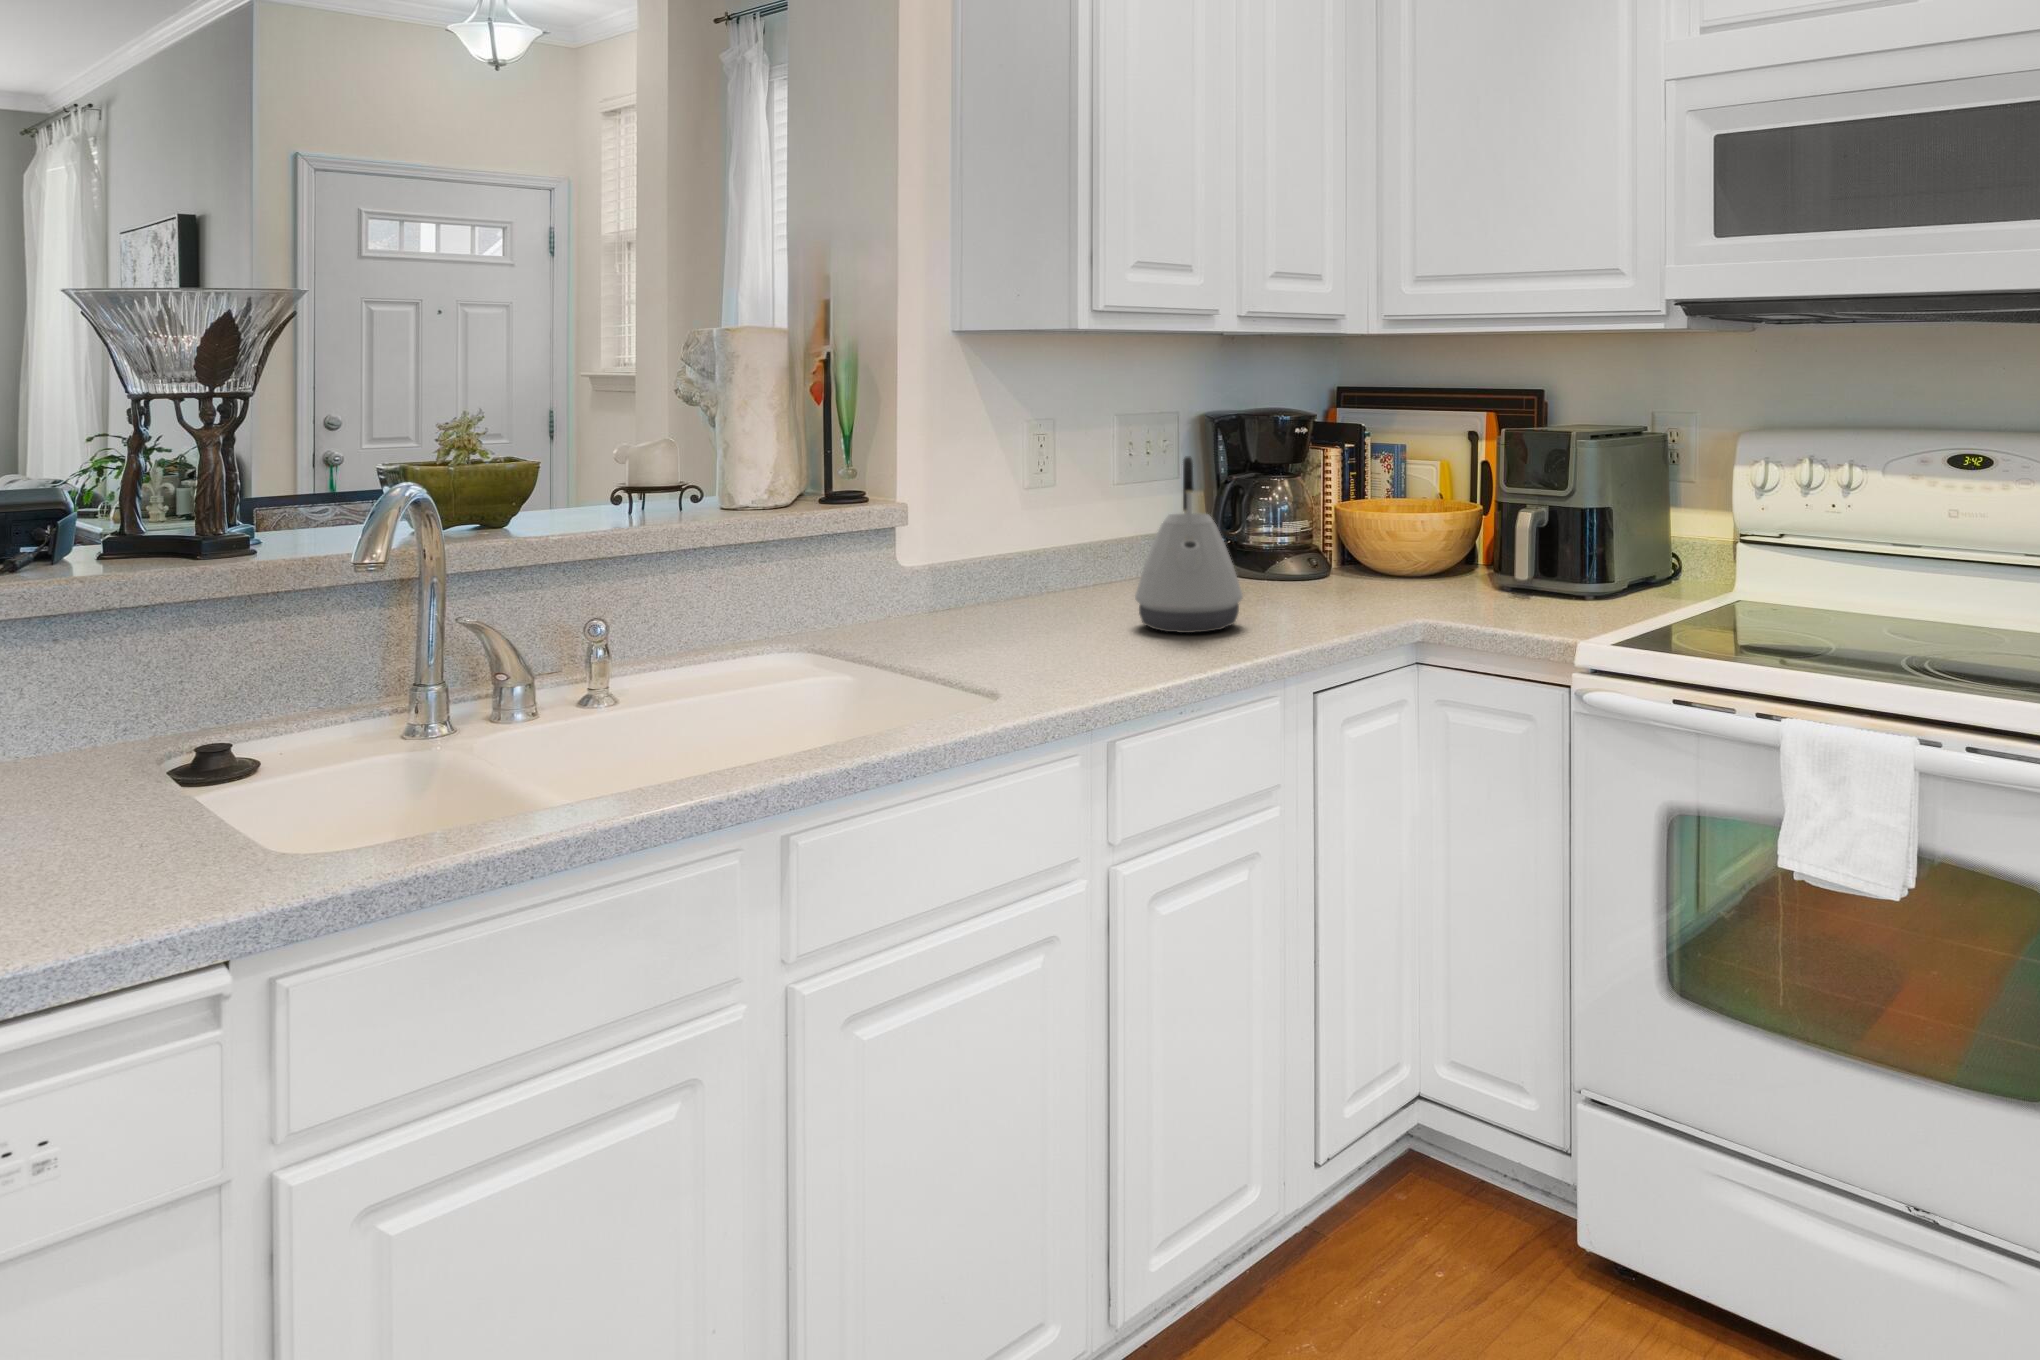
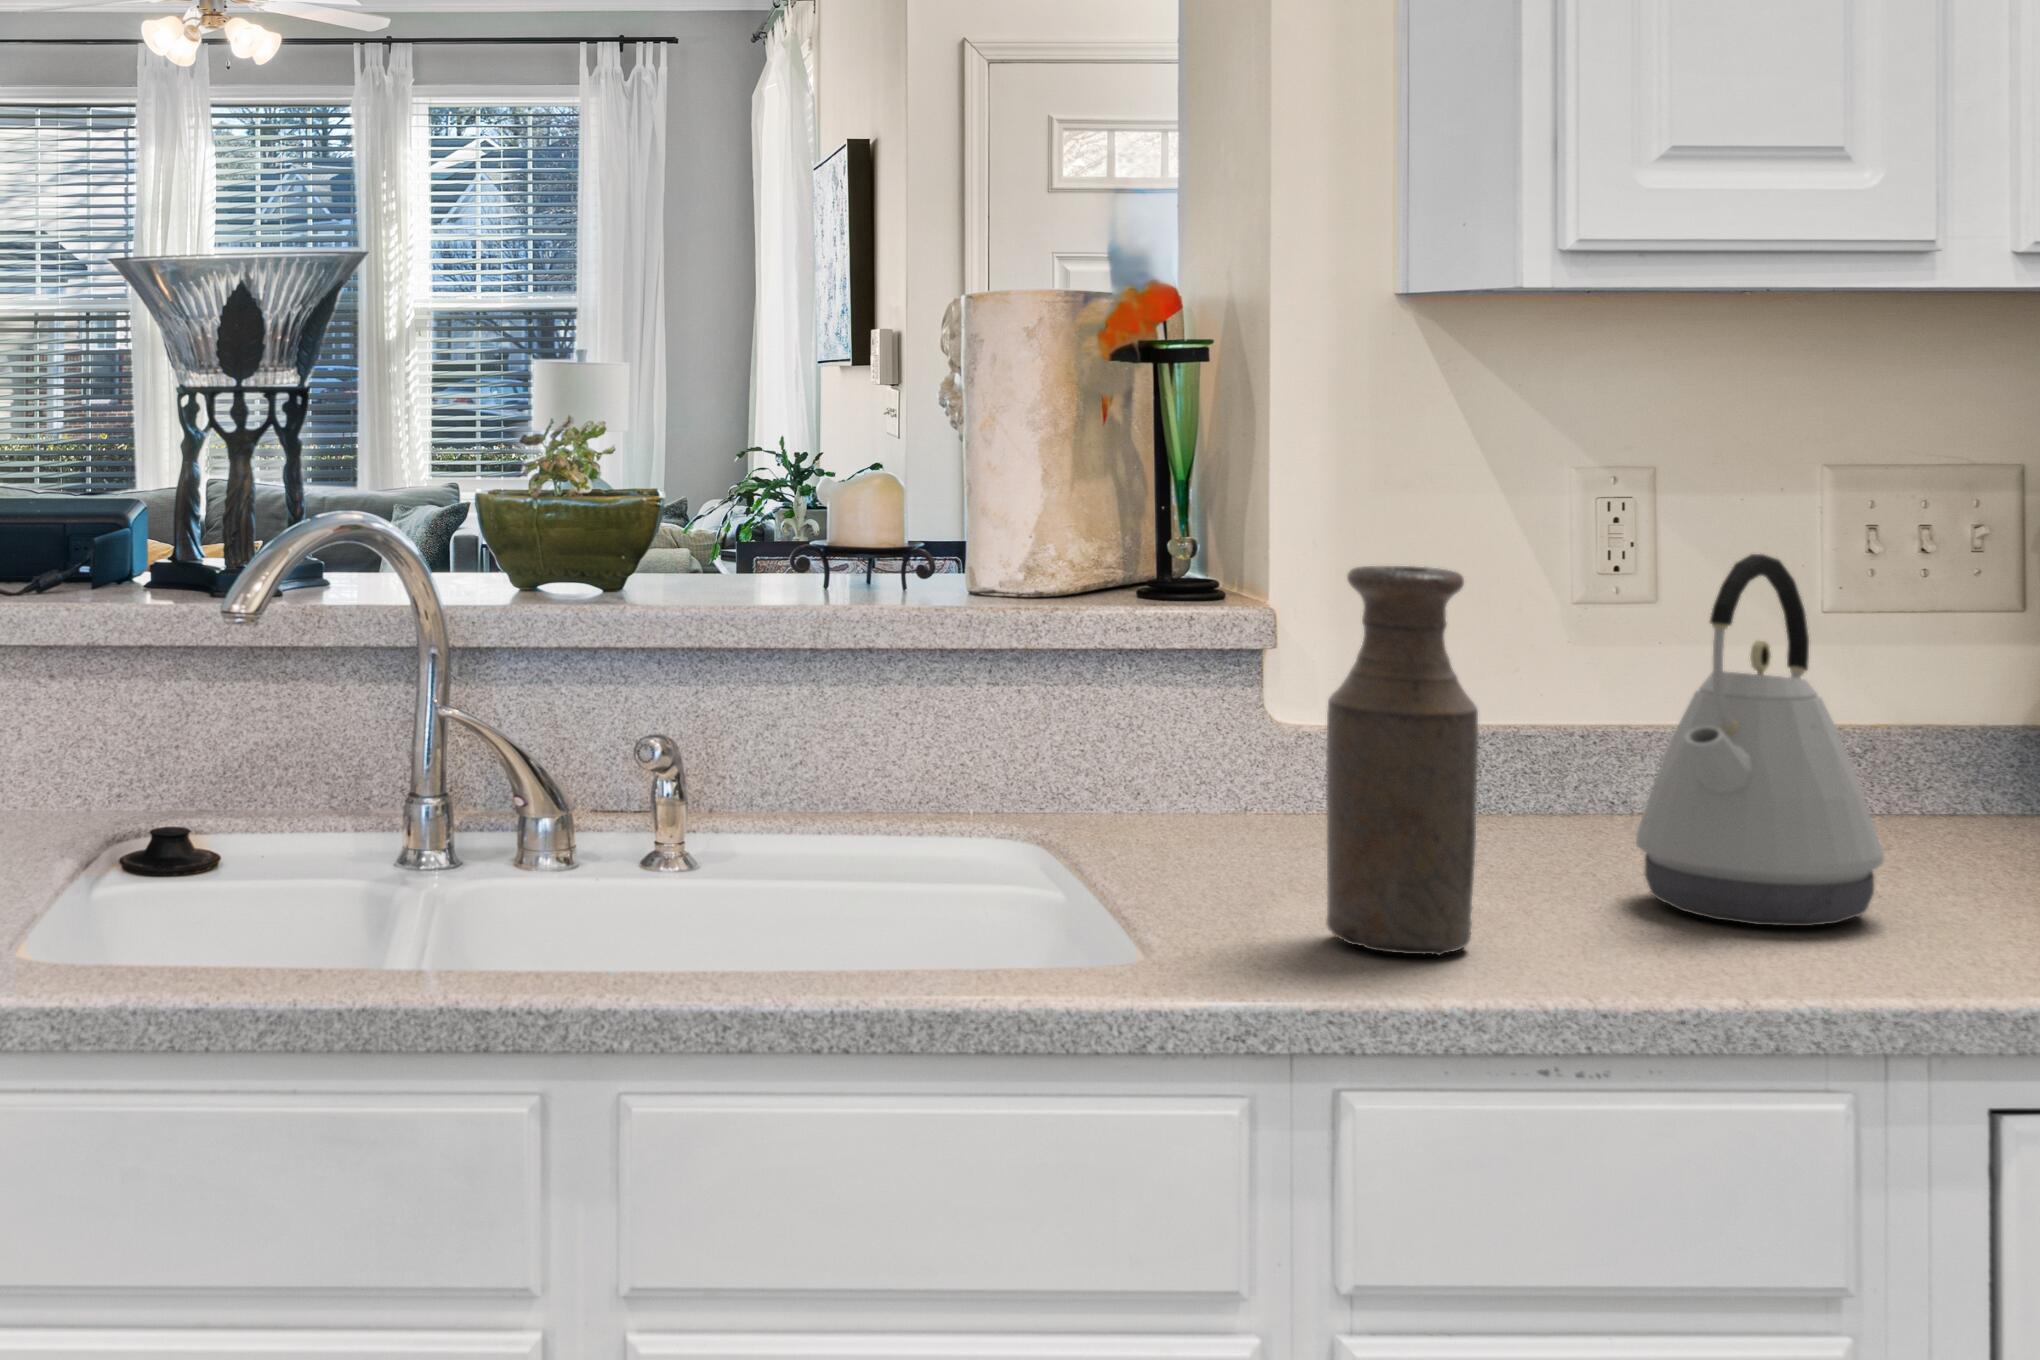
bottle: none [1061,471,1135,671] -> present [1326,566,1478,955]

